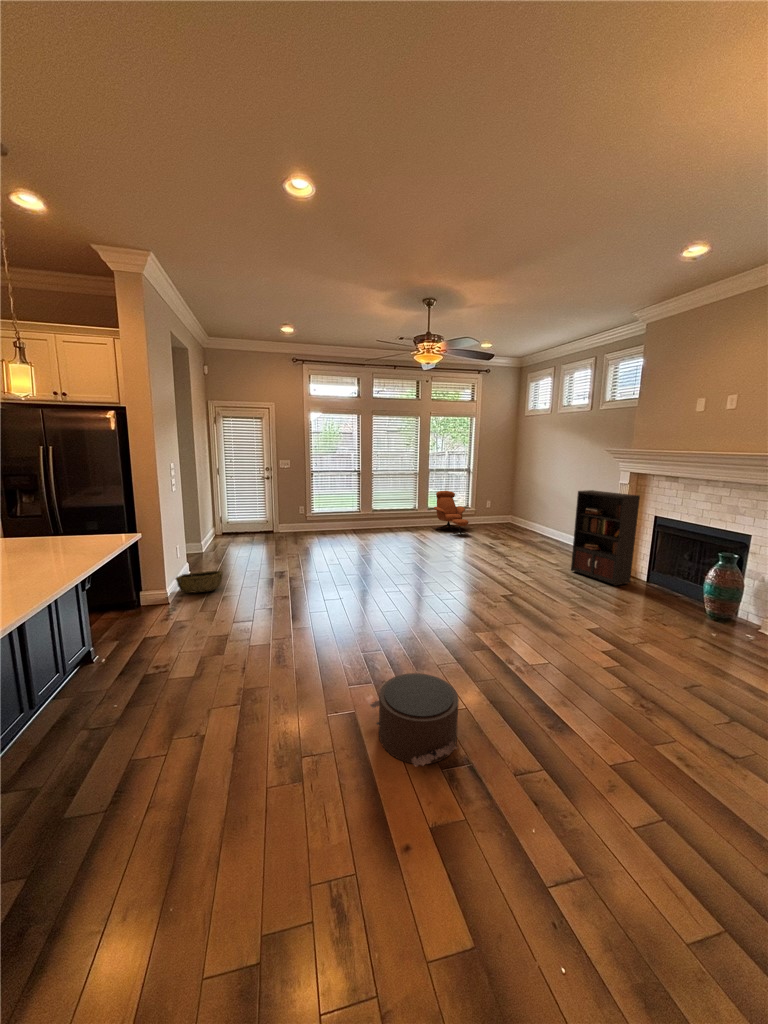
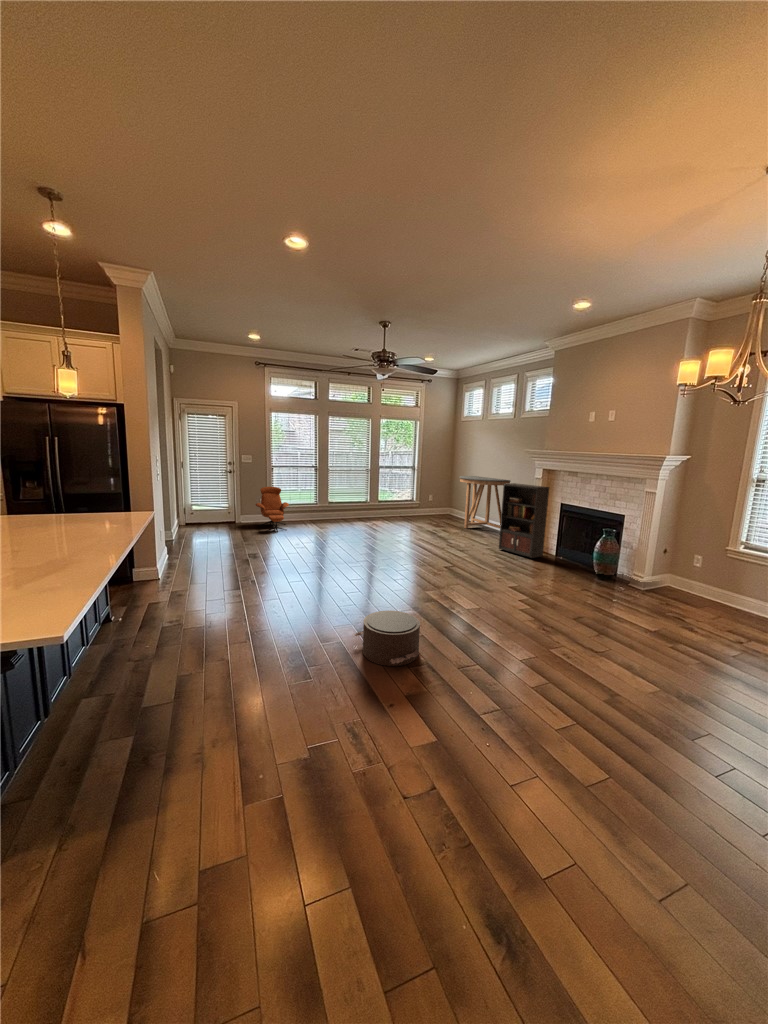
console table: none [521,480,586,547] -> present [459,476,510,528]
lounge chair: present [434,491,469,537] -> present [256,487,289,532]
woven basket: present [176,571,223,593] -> none [162,552,204,571]

